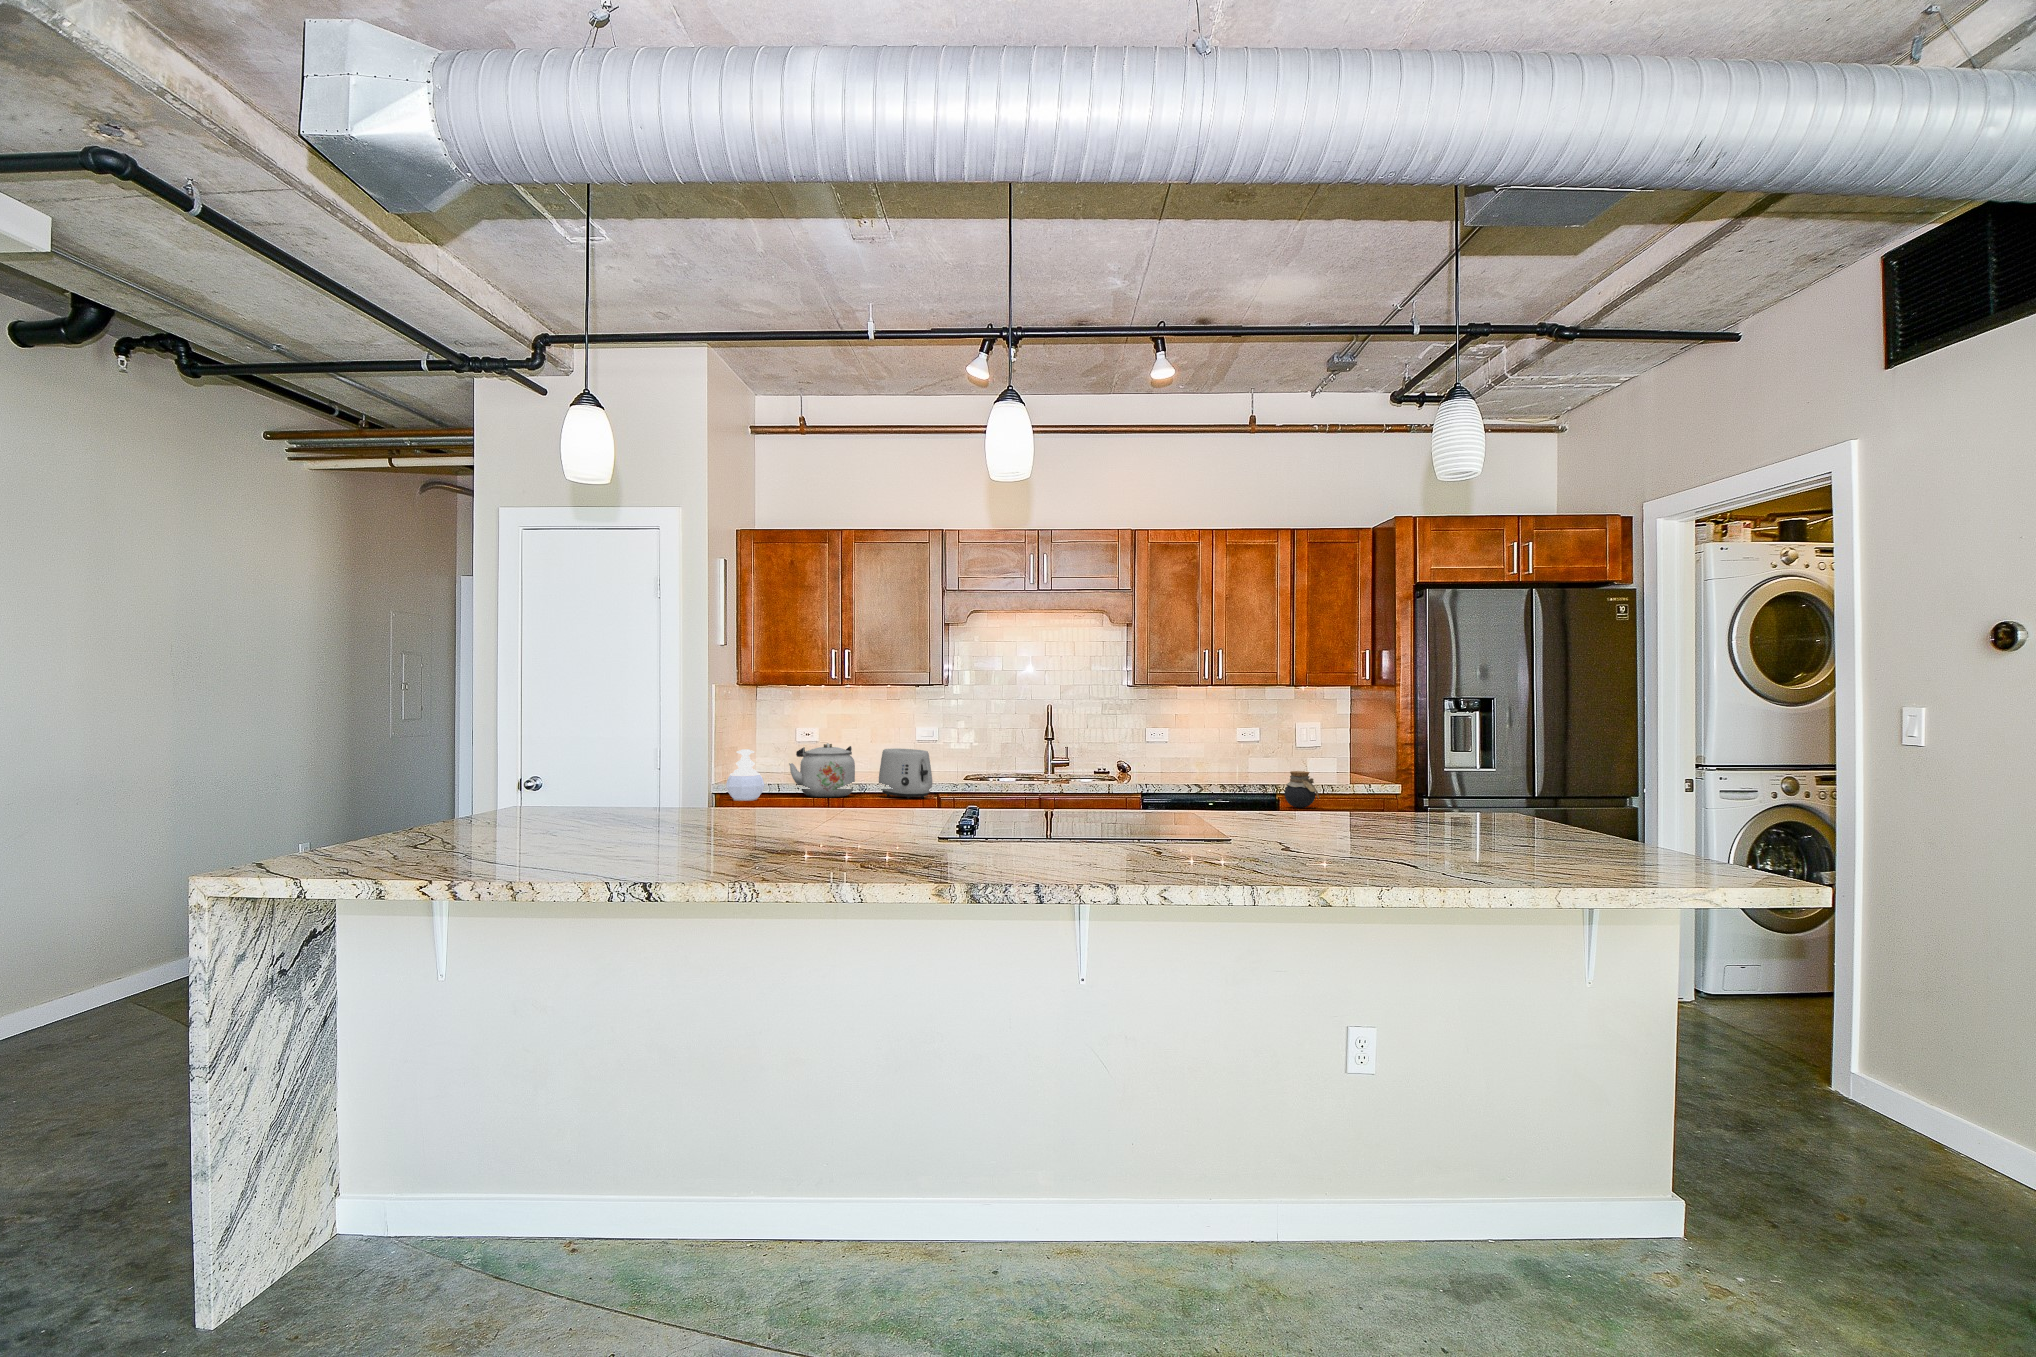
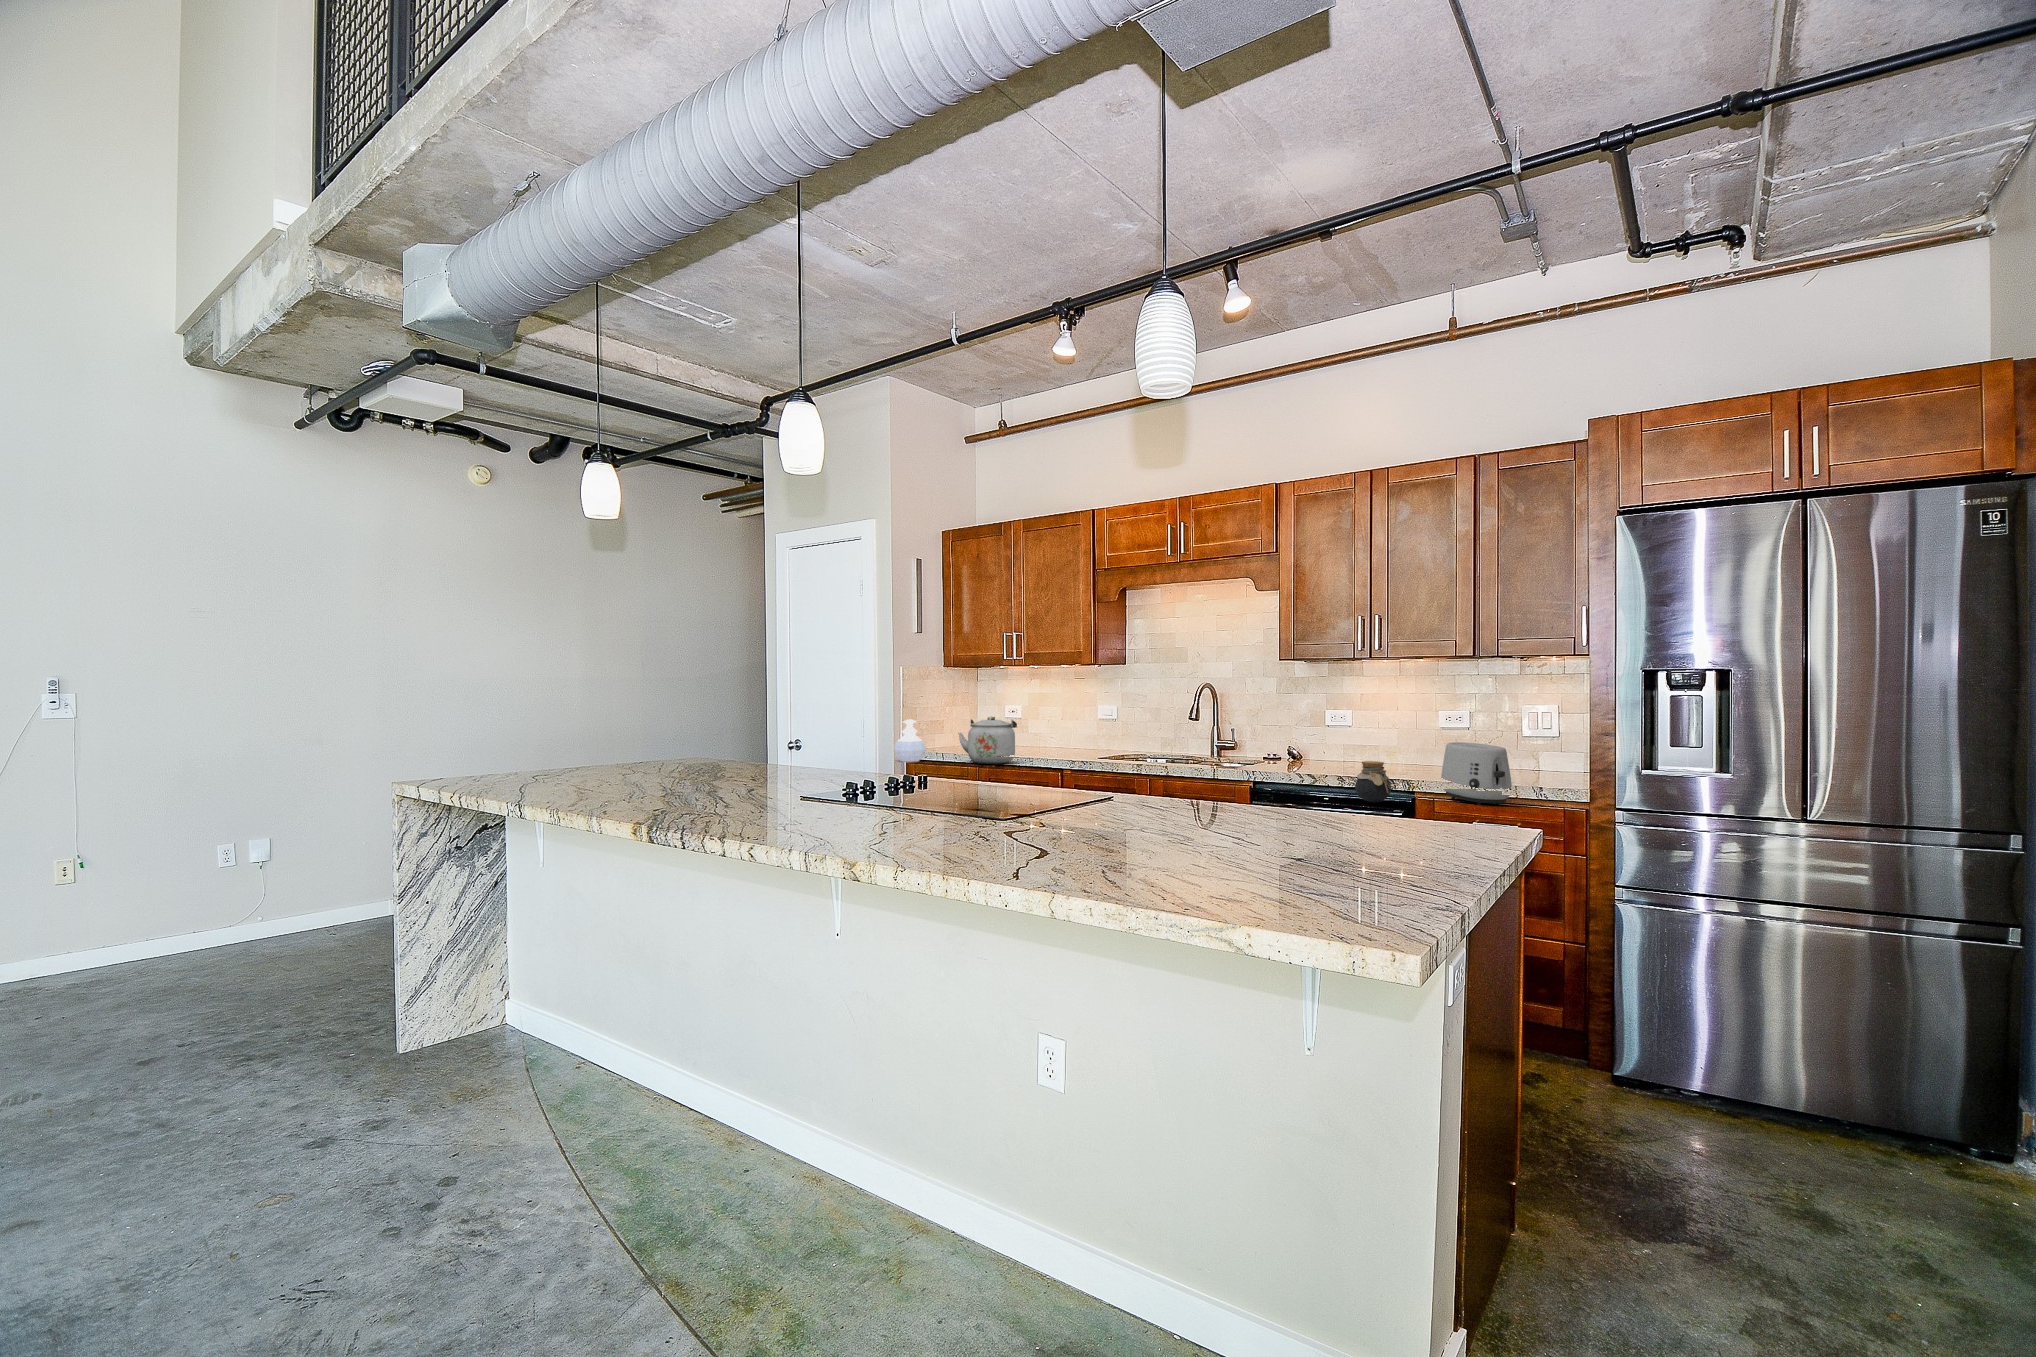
toaster: present [879,748,932,799] -> present [1441,742,1512,805]

